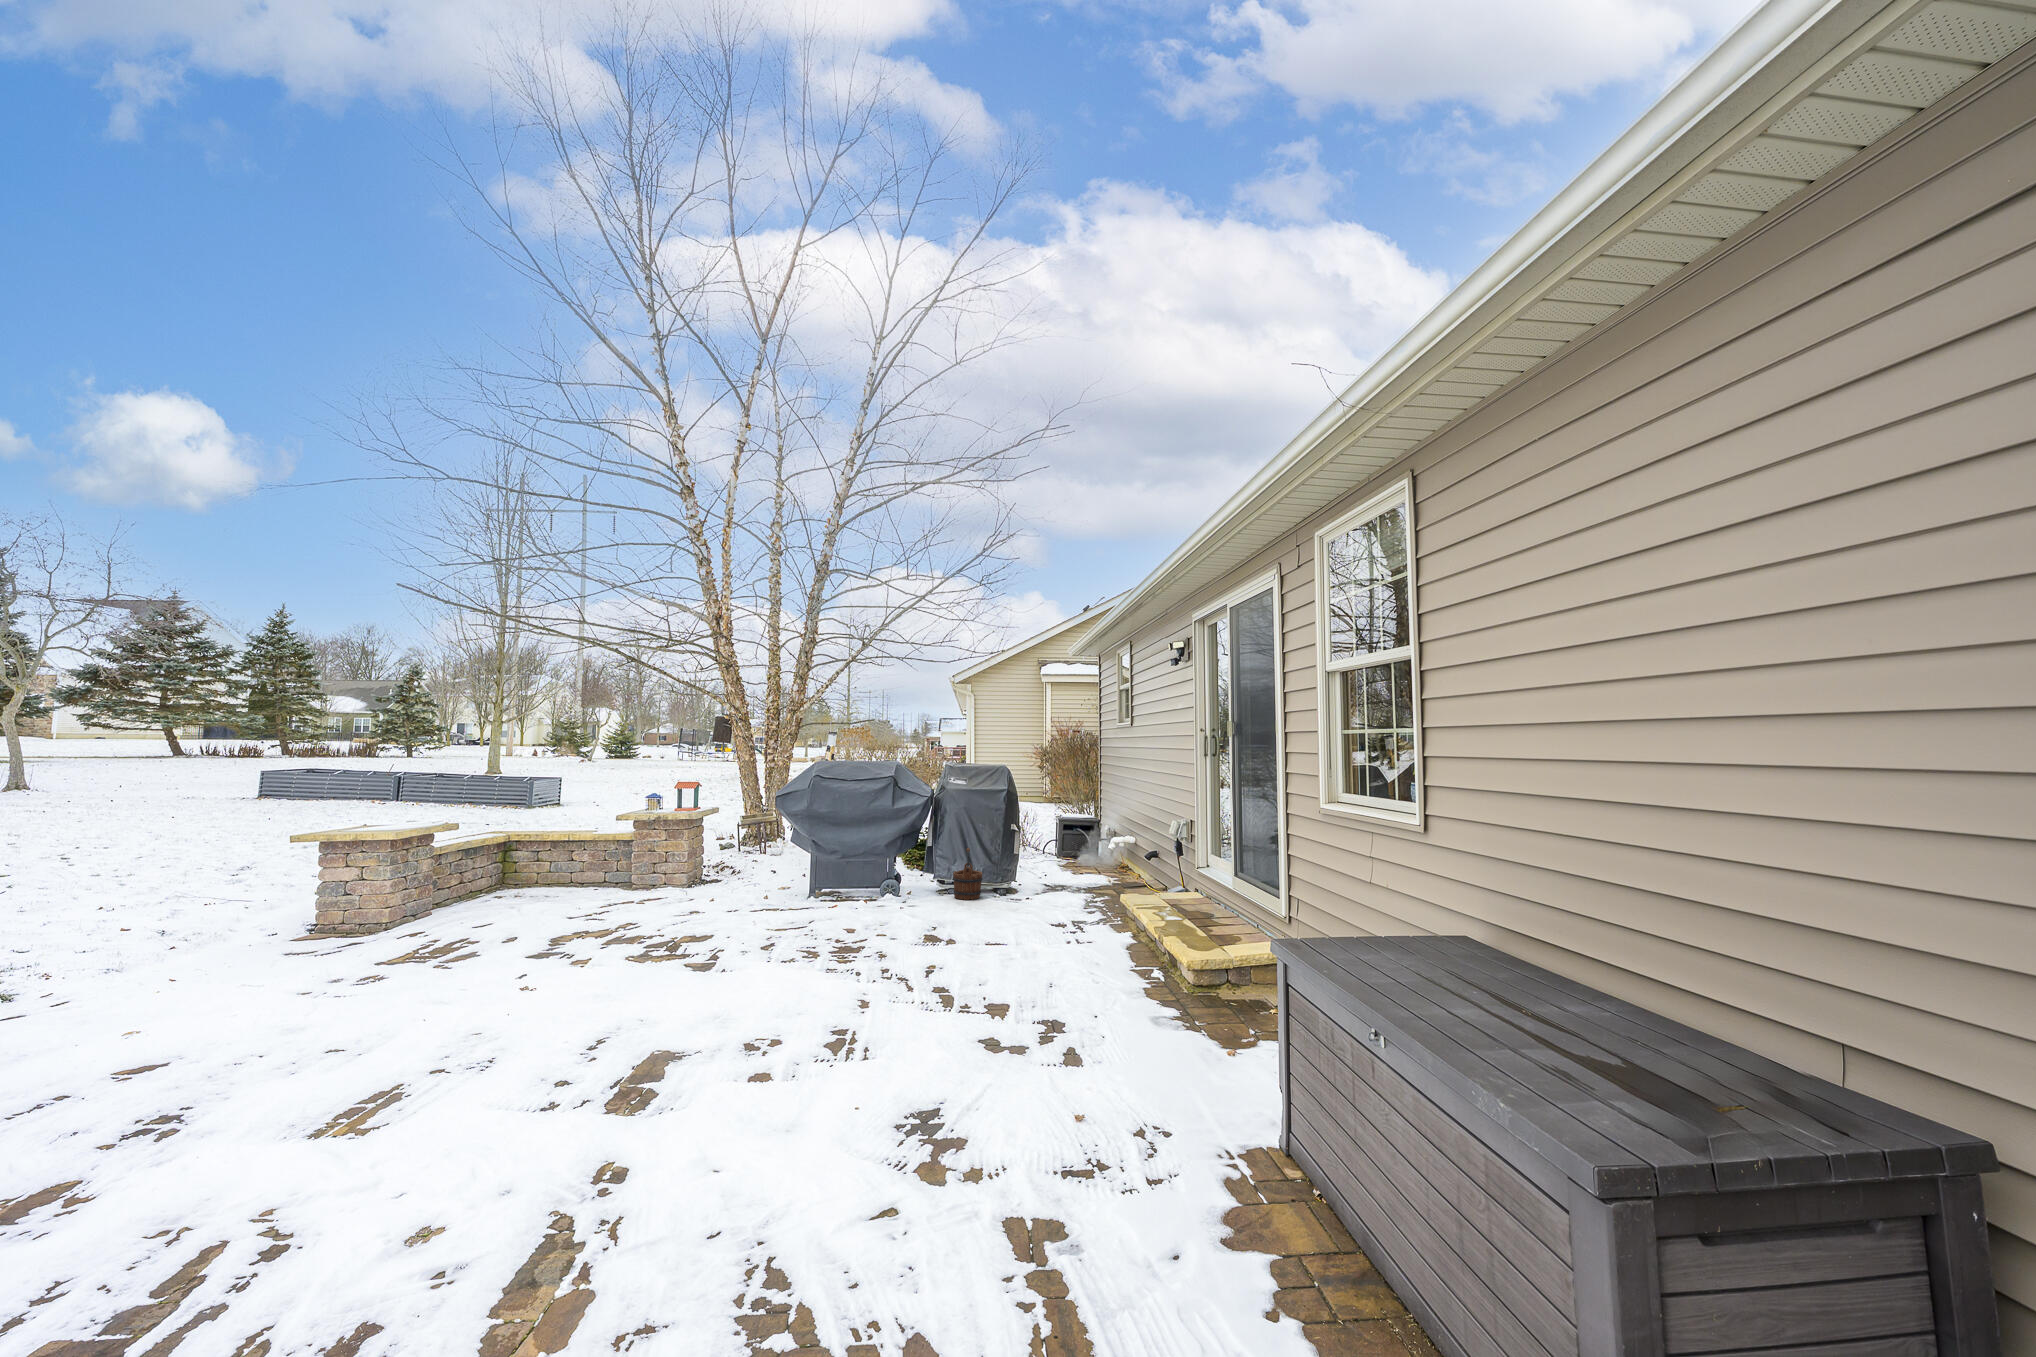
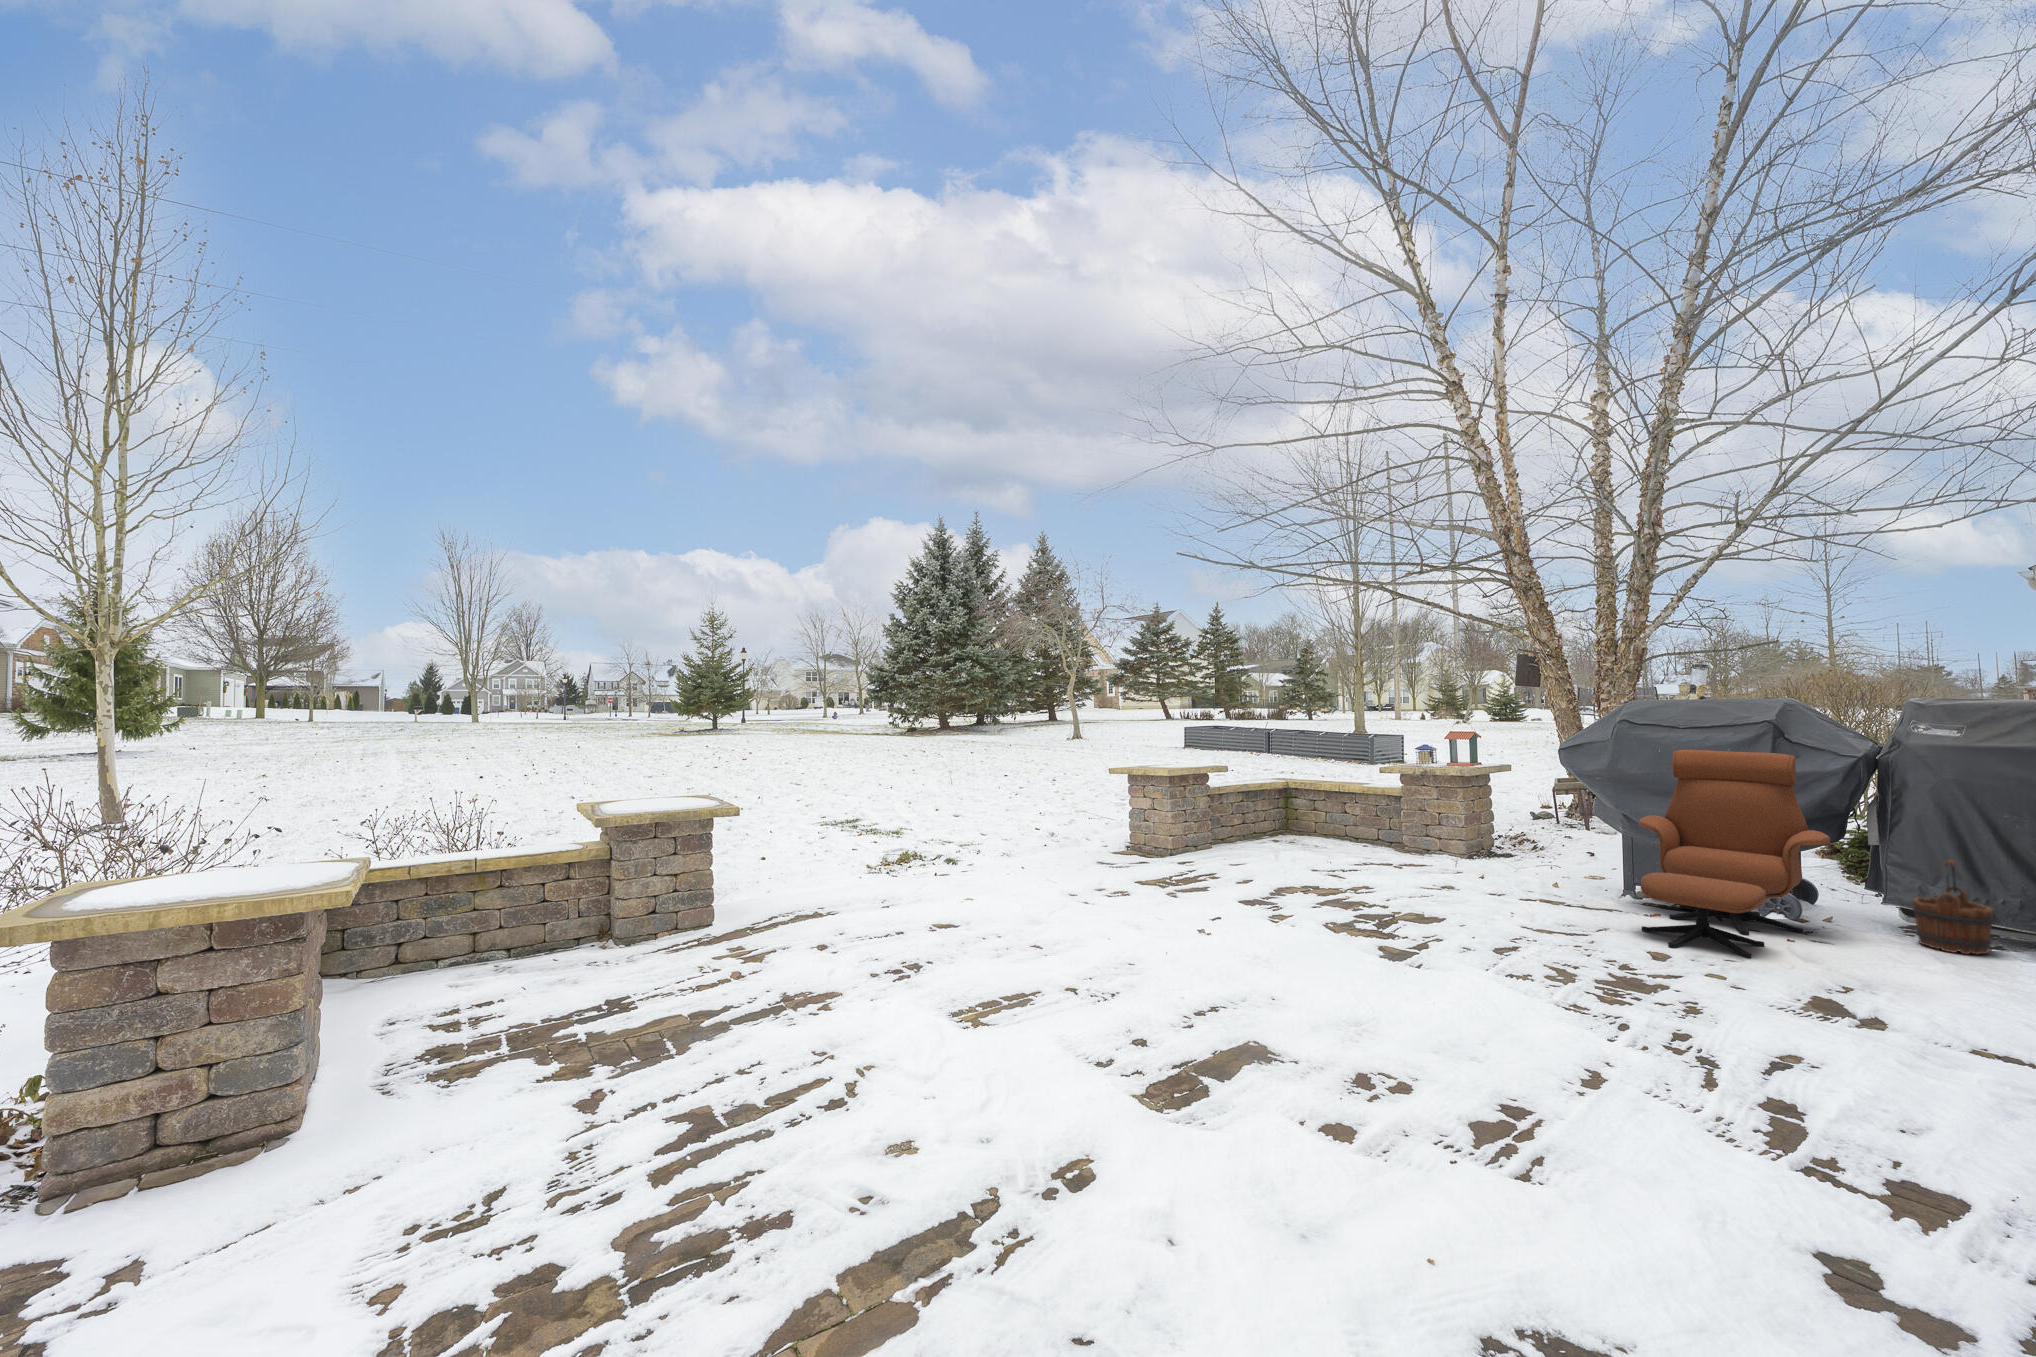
lounge chair: none [829,791,924,924] -> present [1639,750,1830,958]

